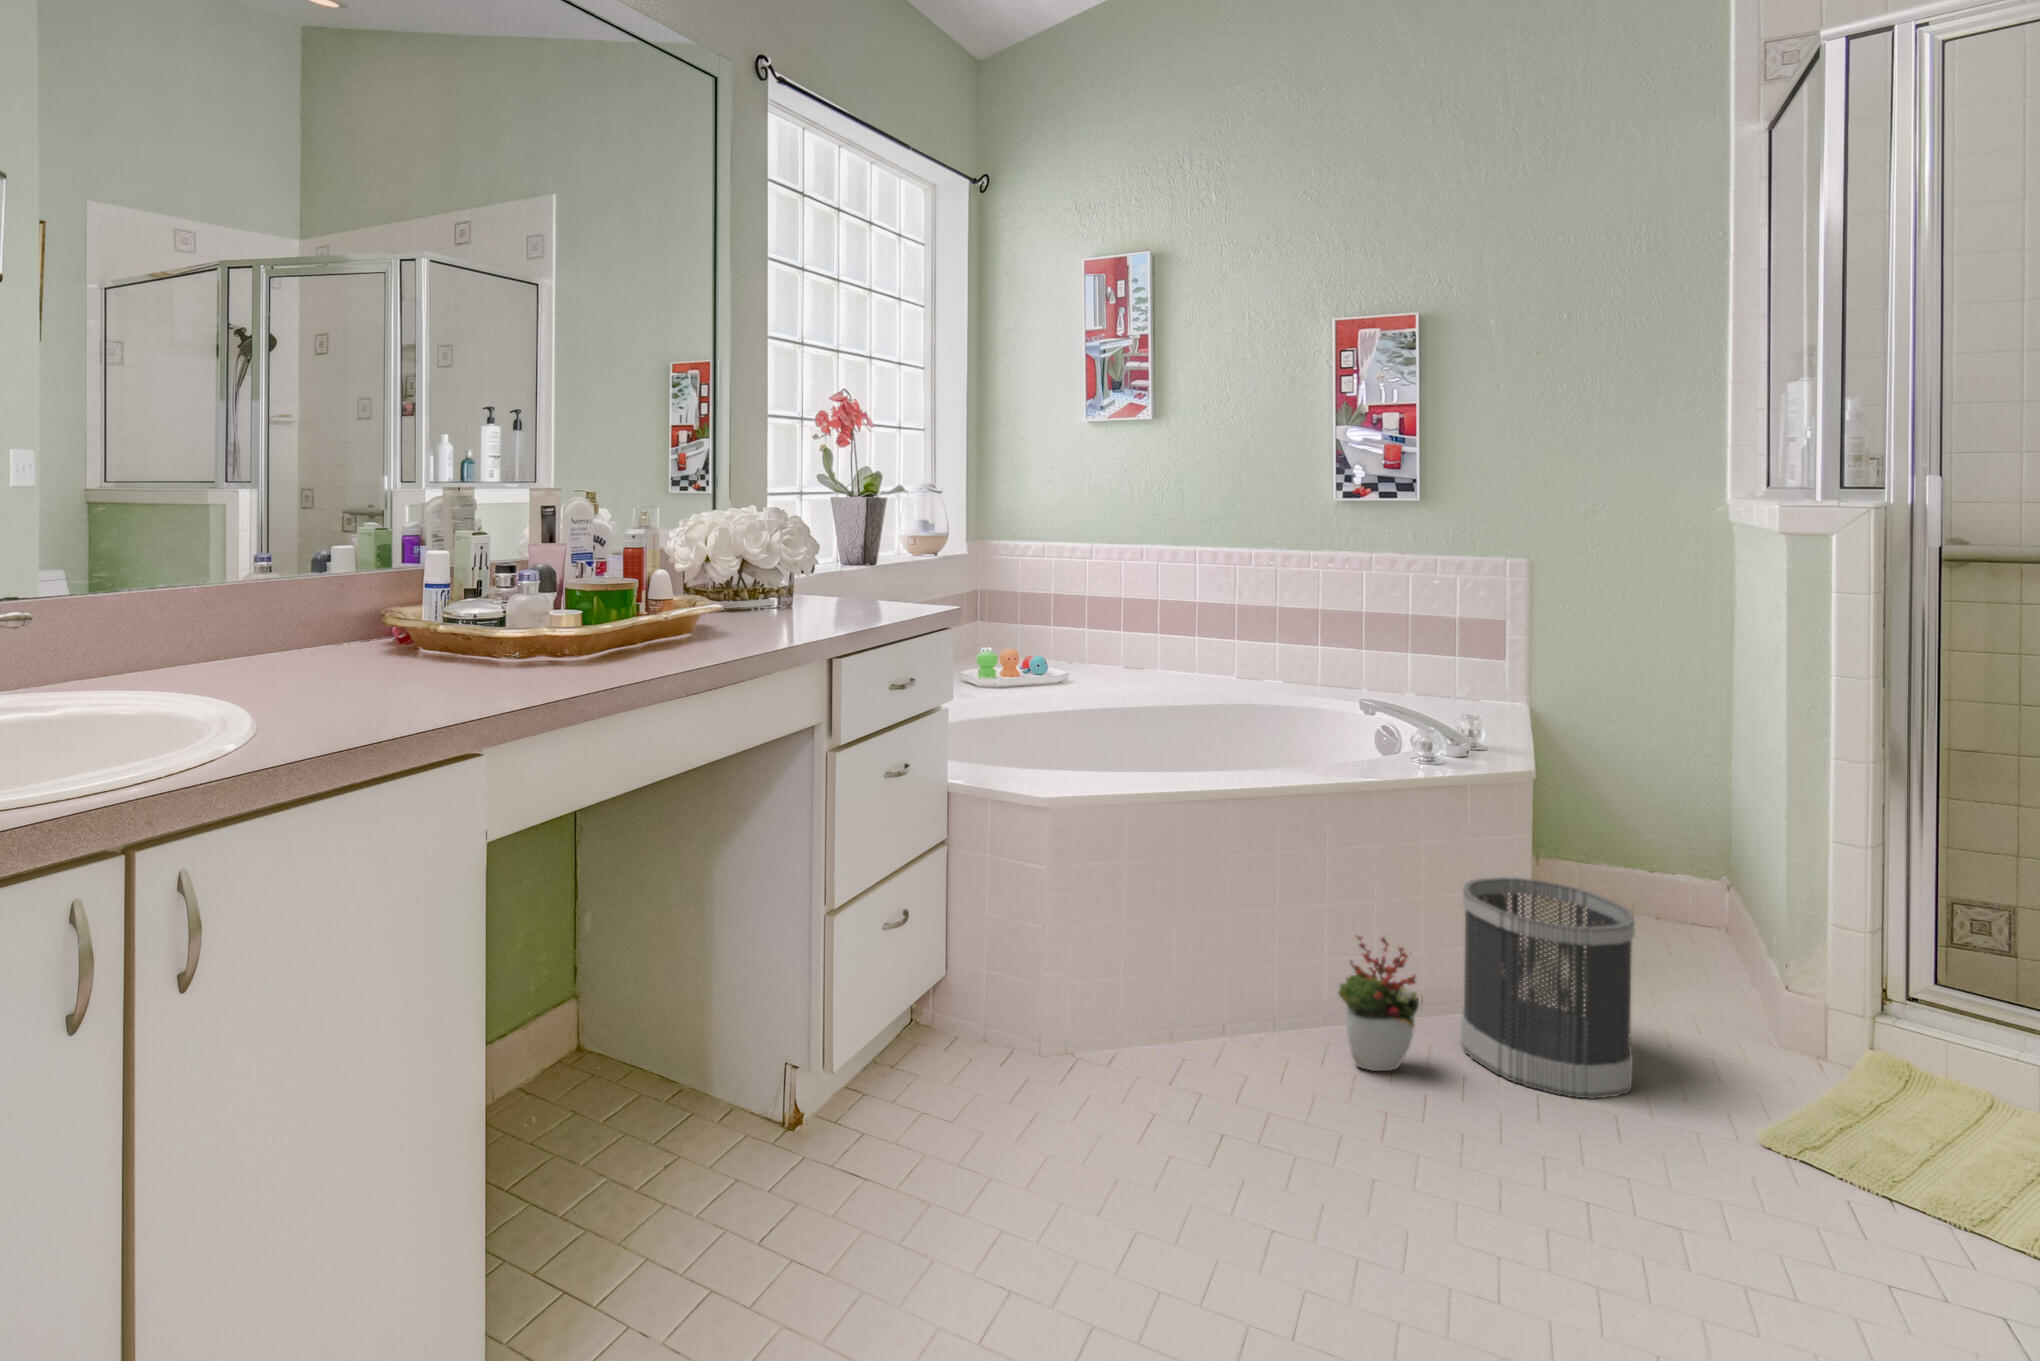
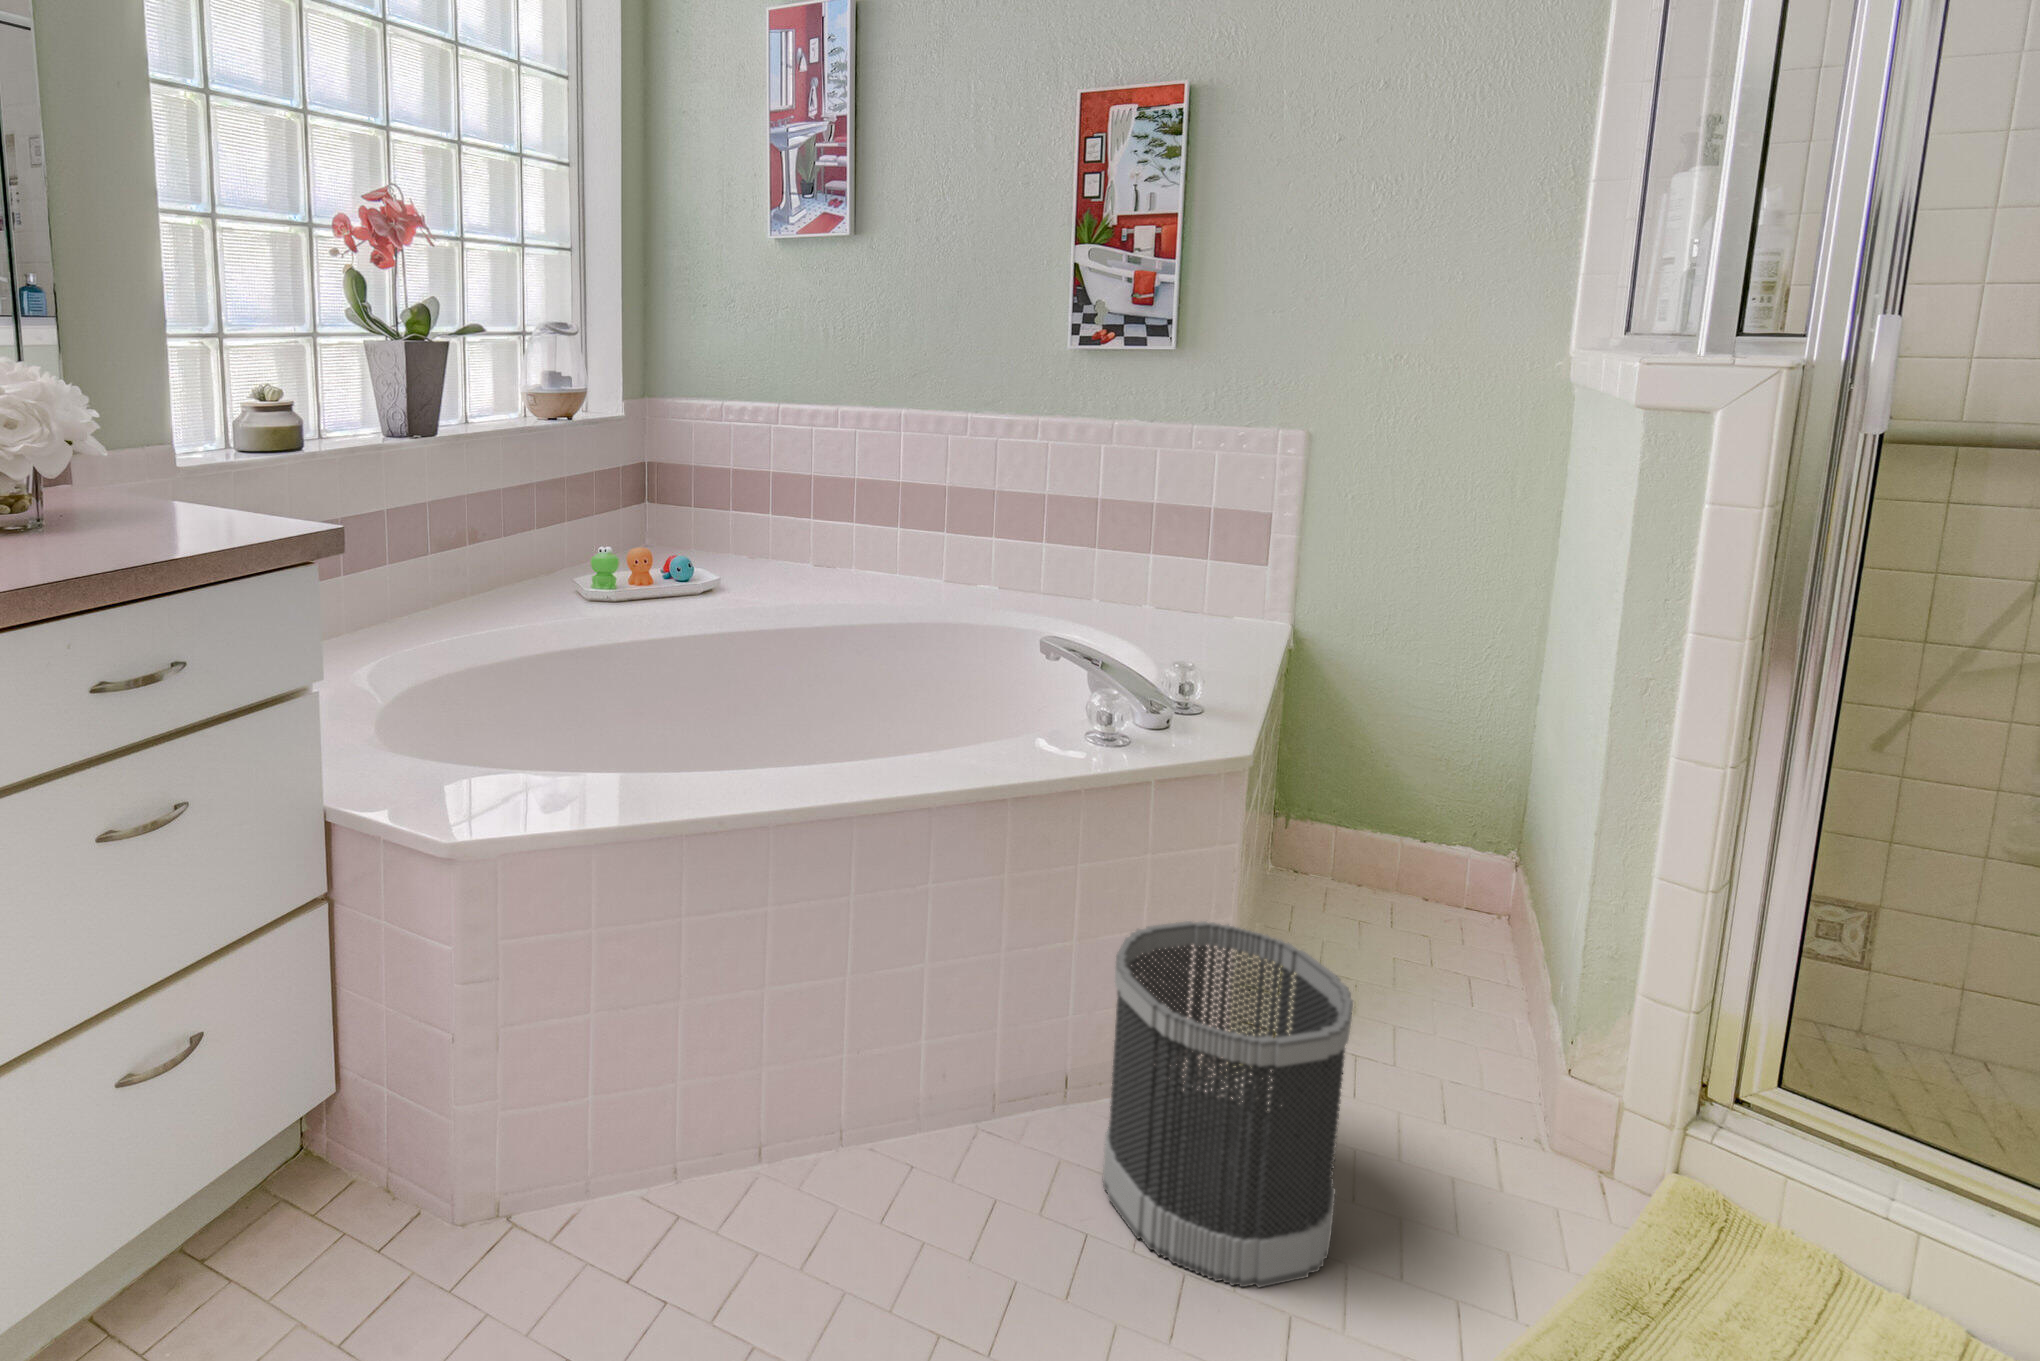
decorative plant: present [1339,936,1419,1071] -> none [904,1034,1026,1239]

